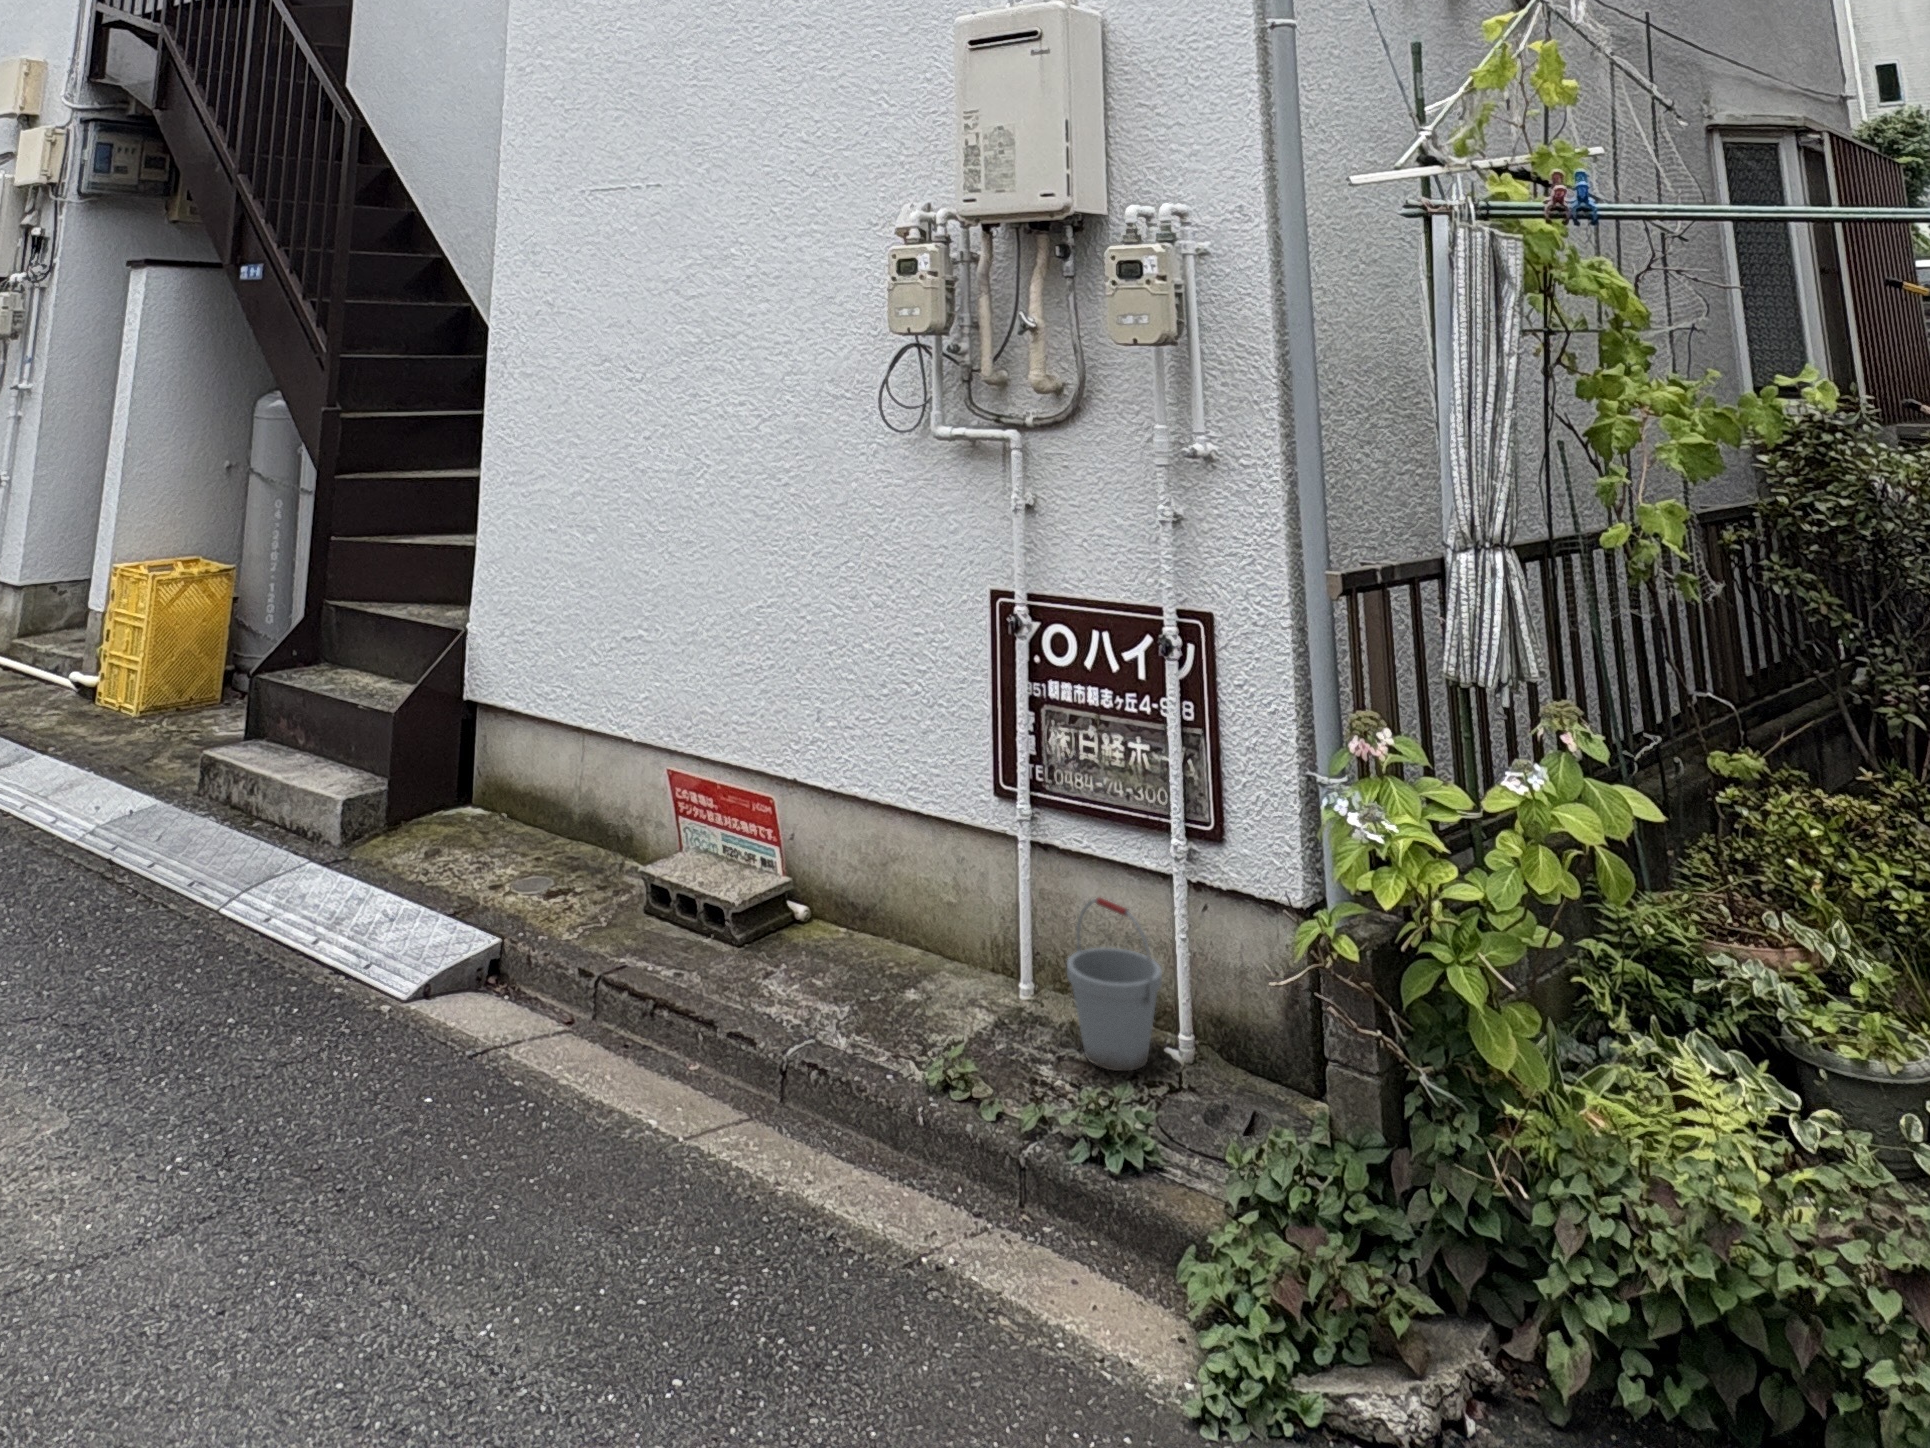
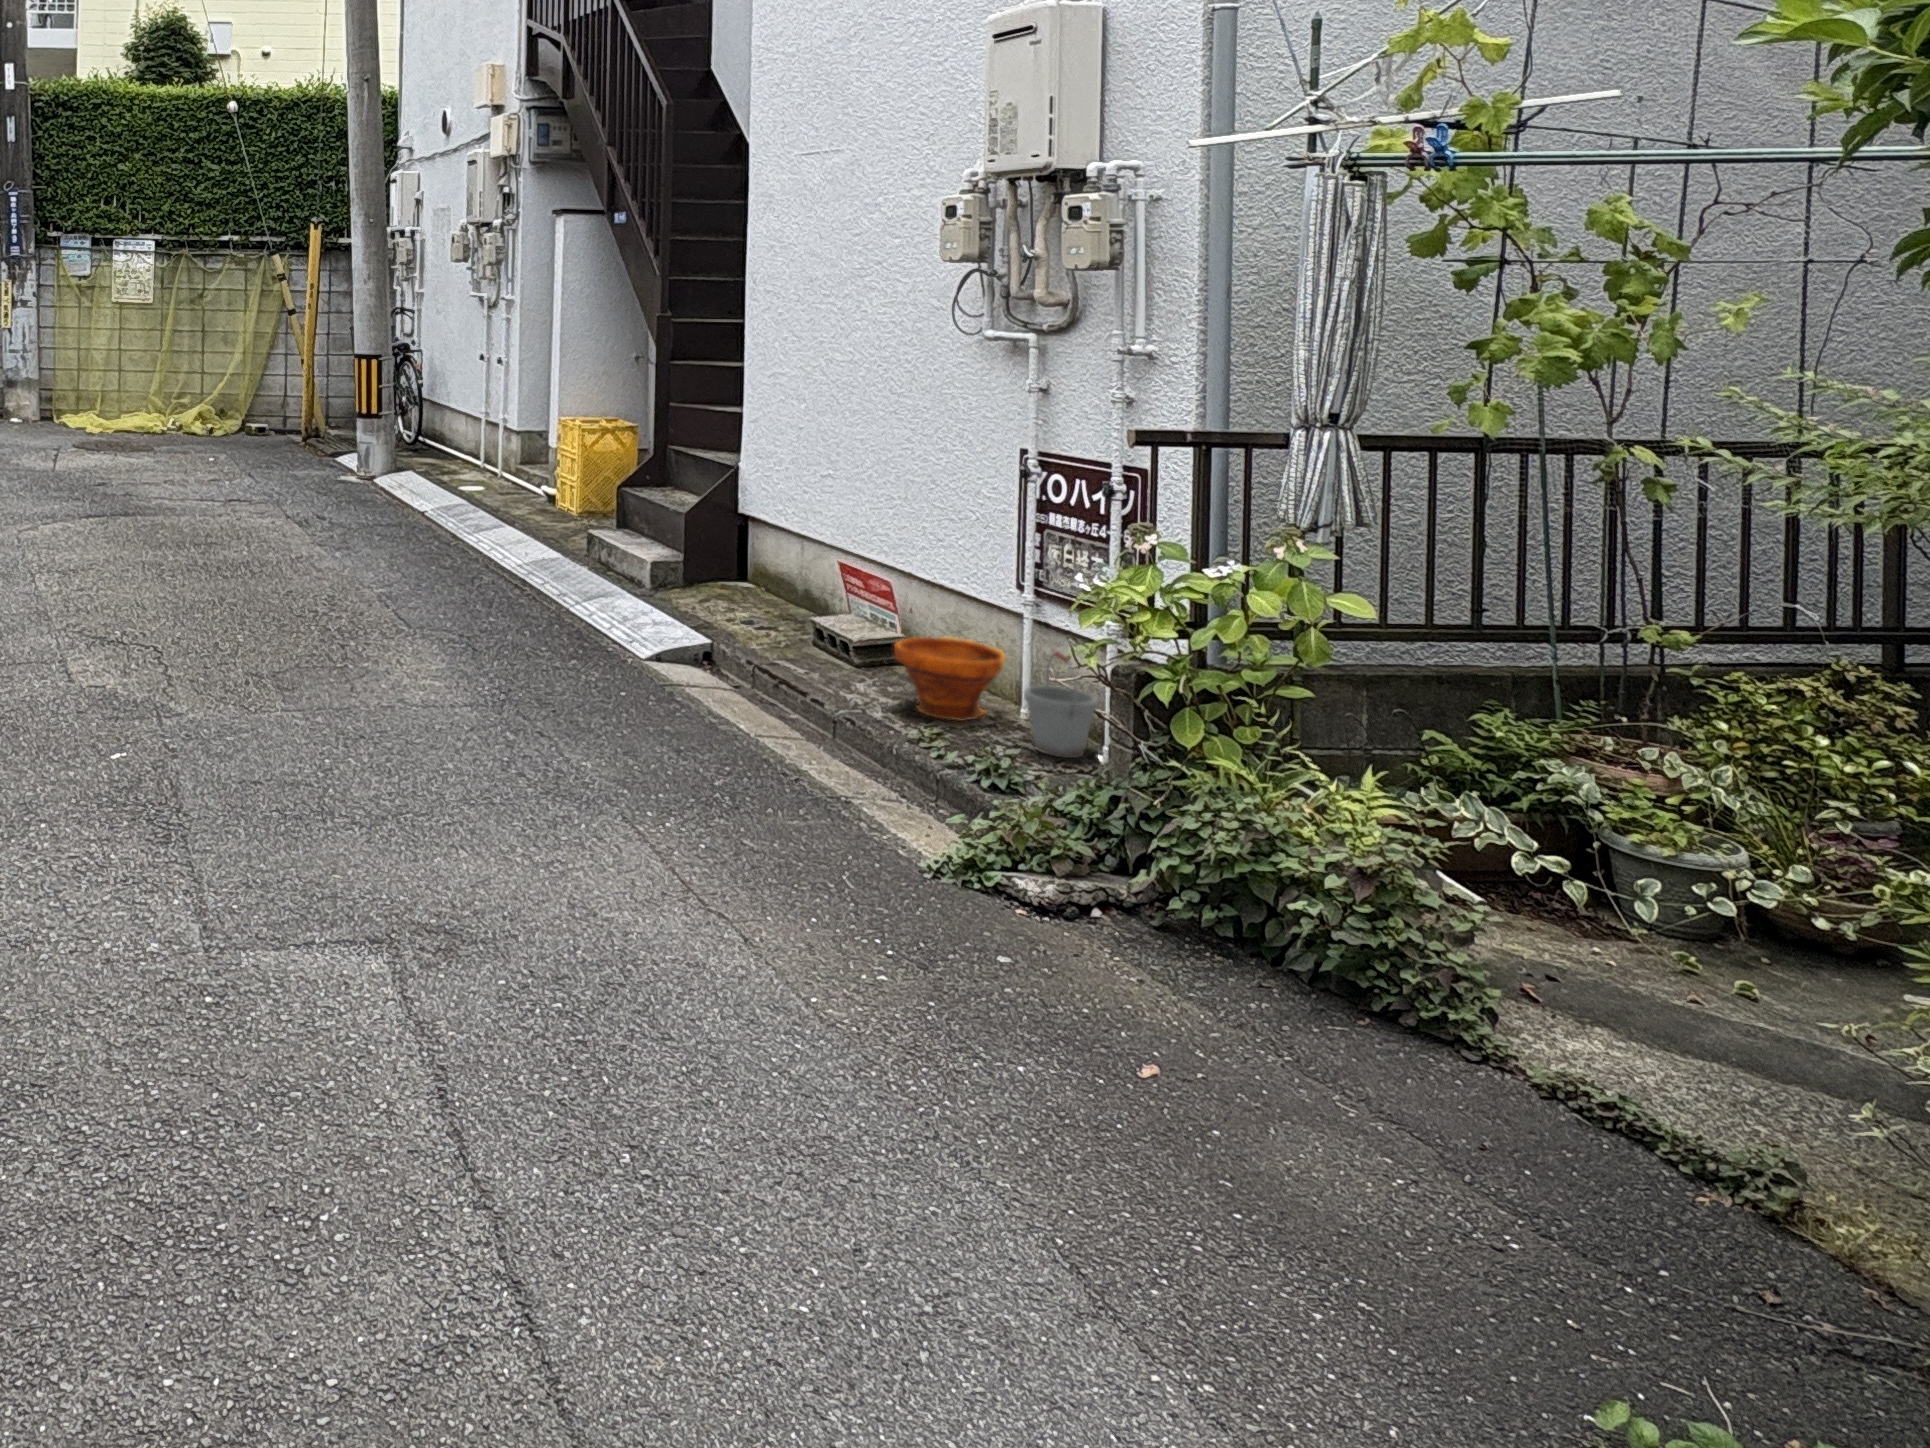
planter: none [845,880,991,1030] -> present [894,637,1005,721]

